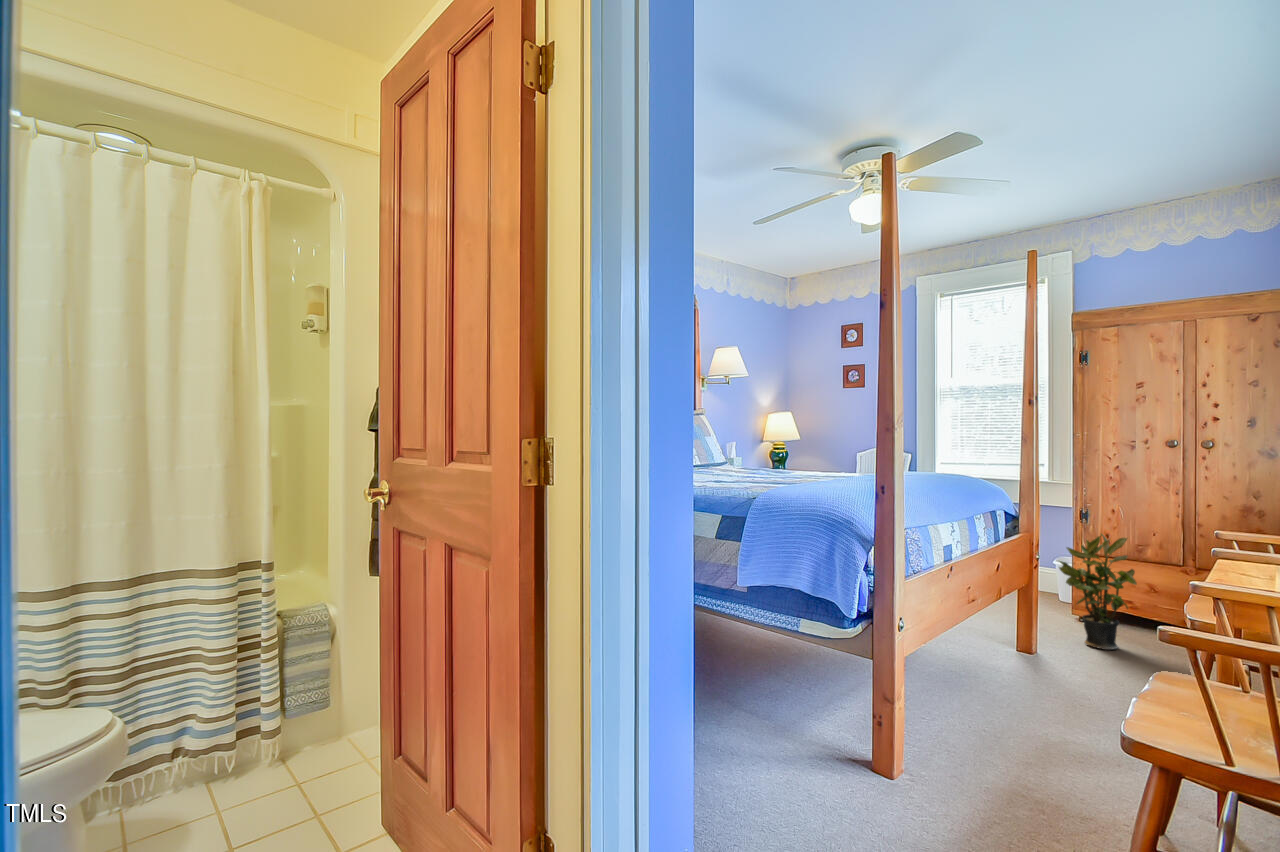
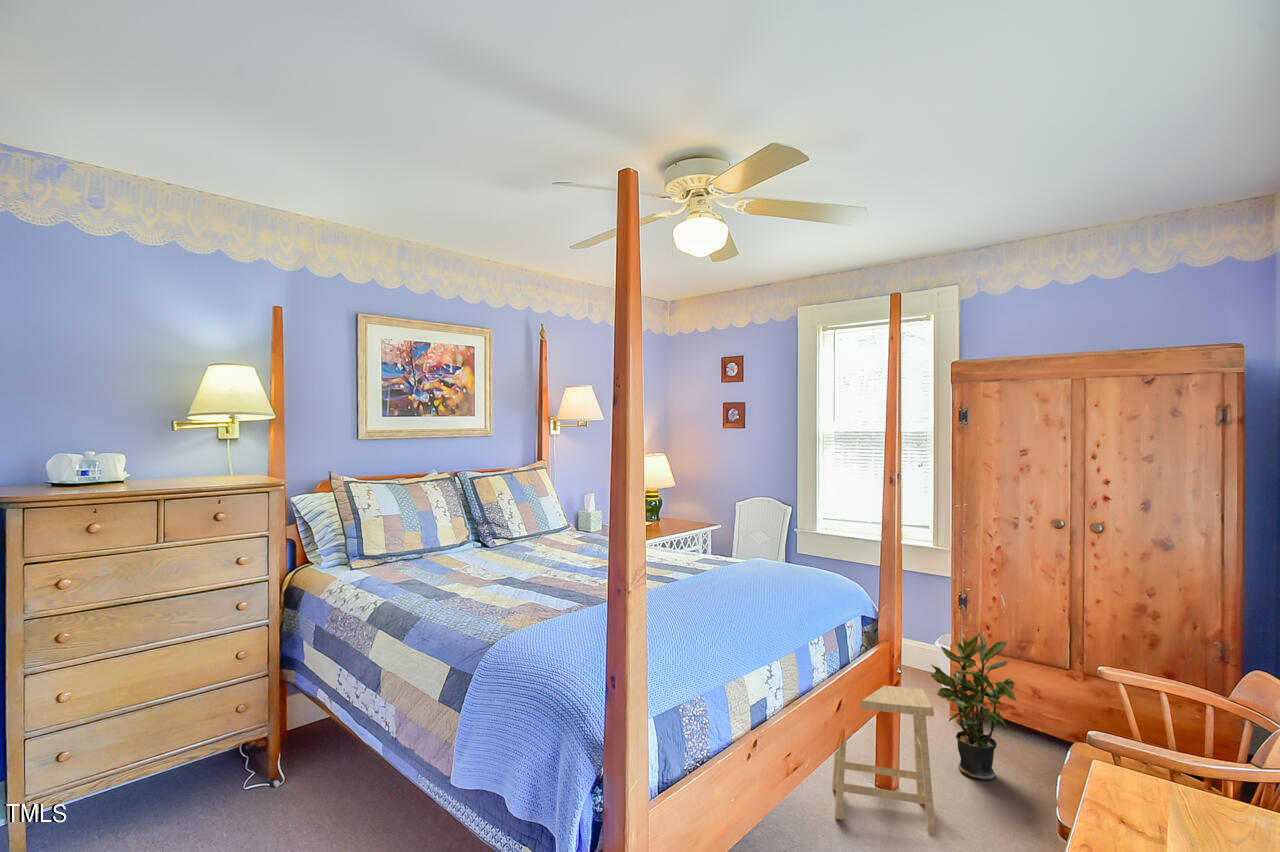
footstool: none [978,565,1074,677] -> present [832,685,936,835]

